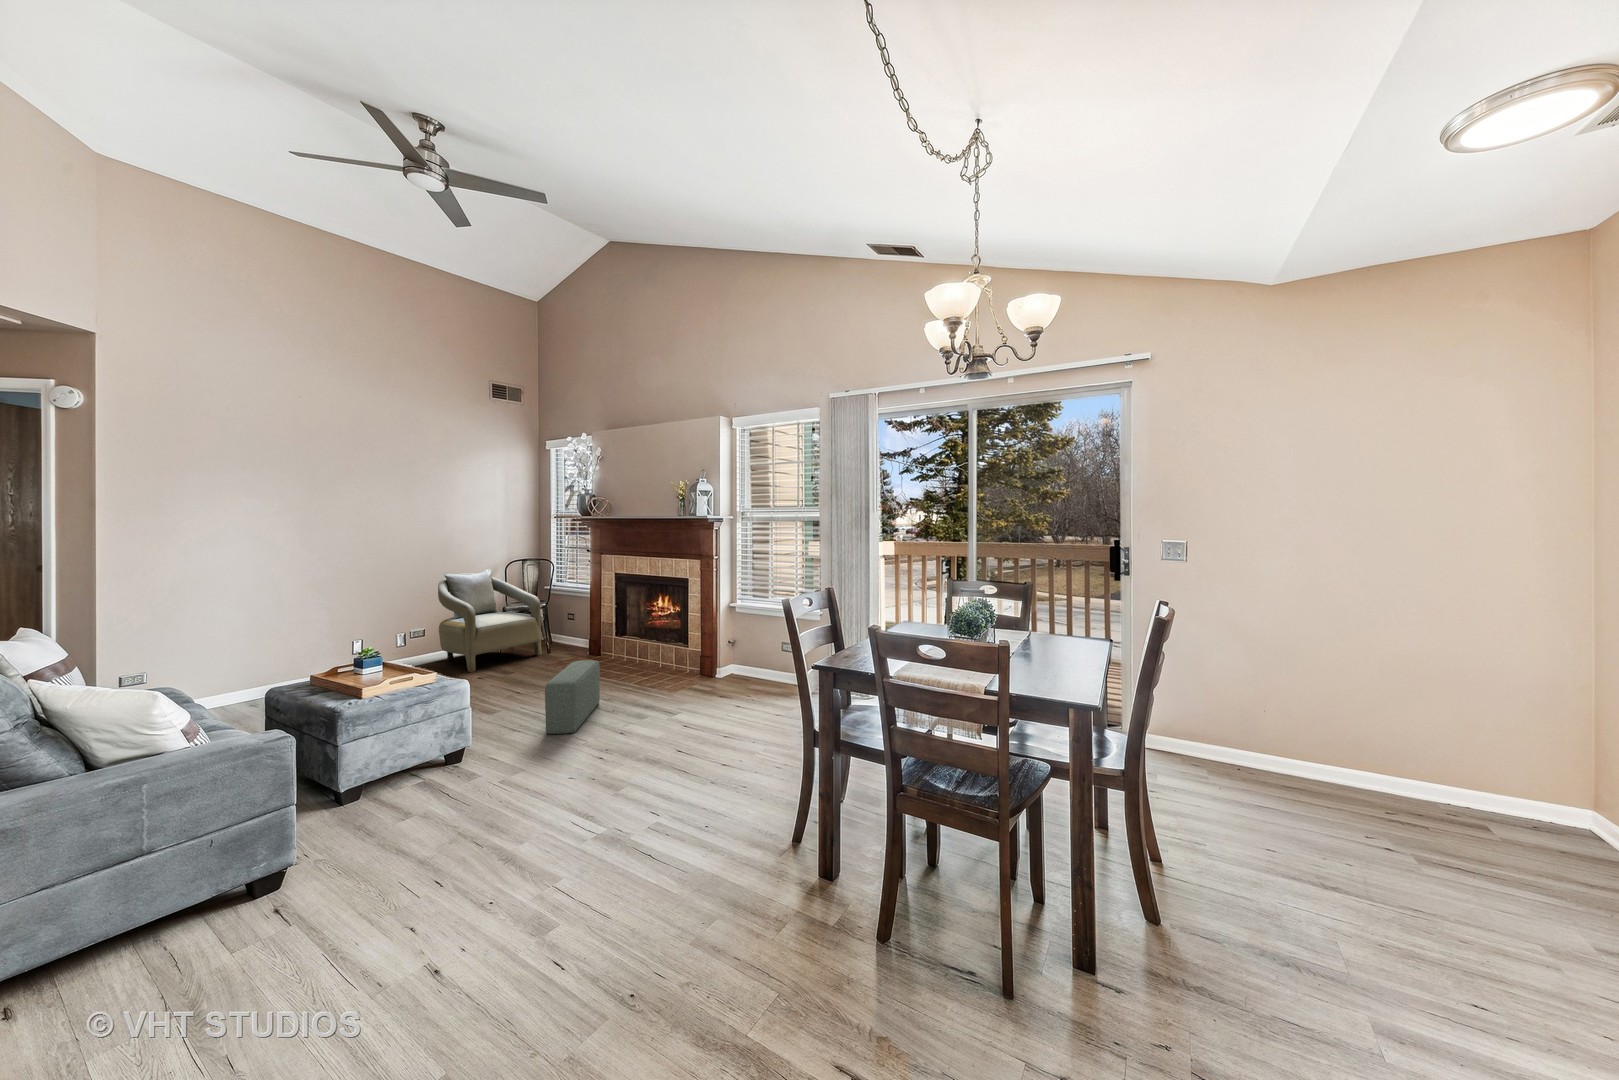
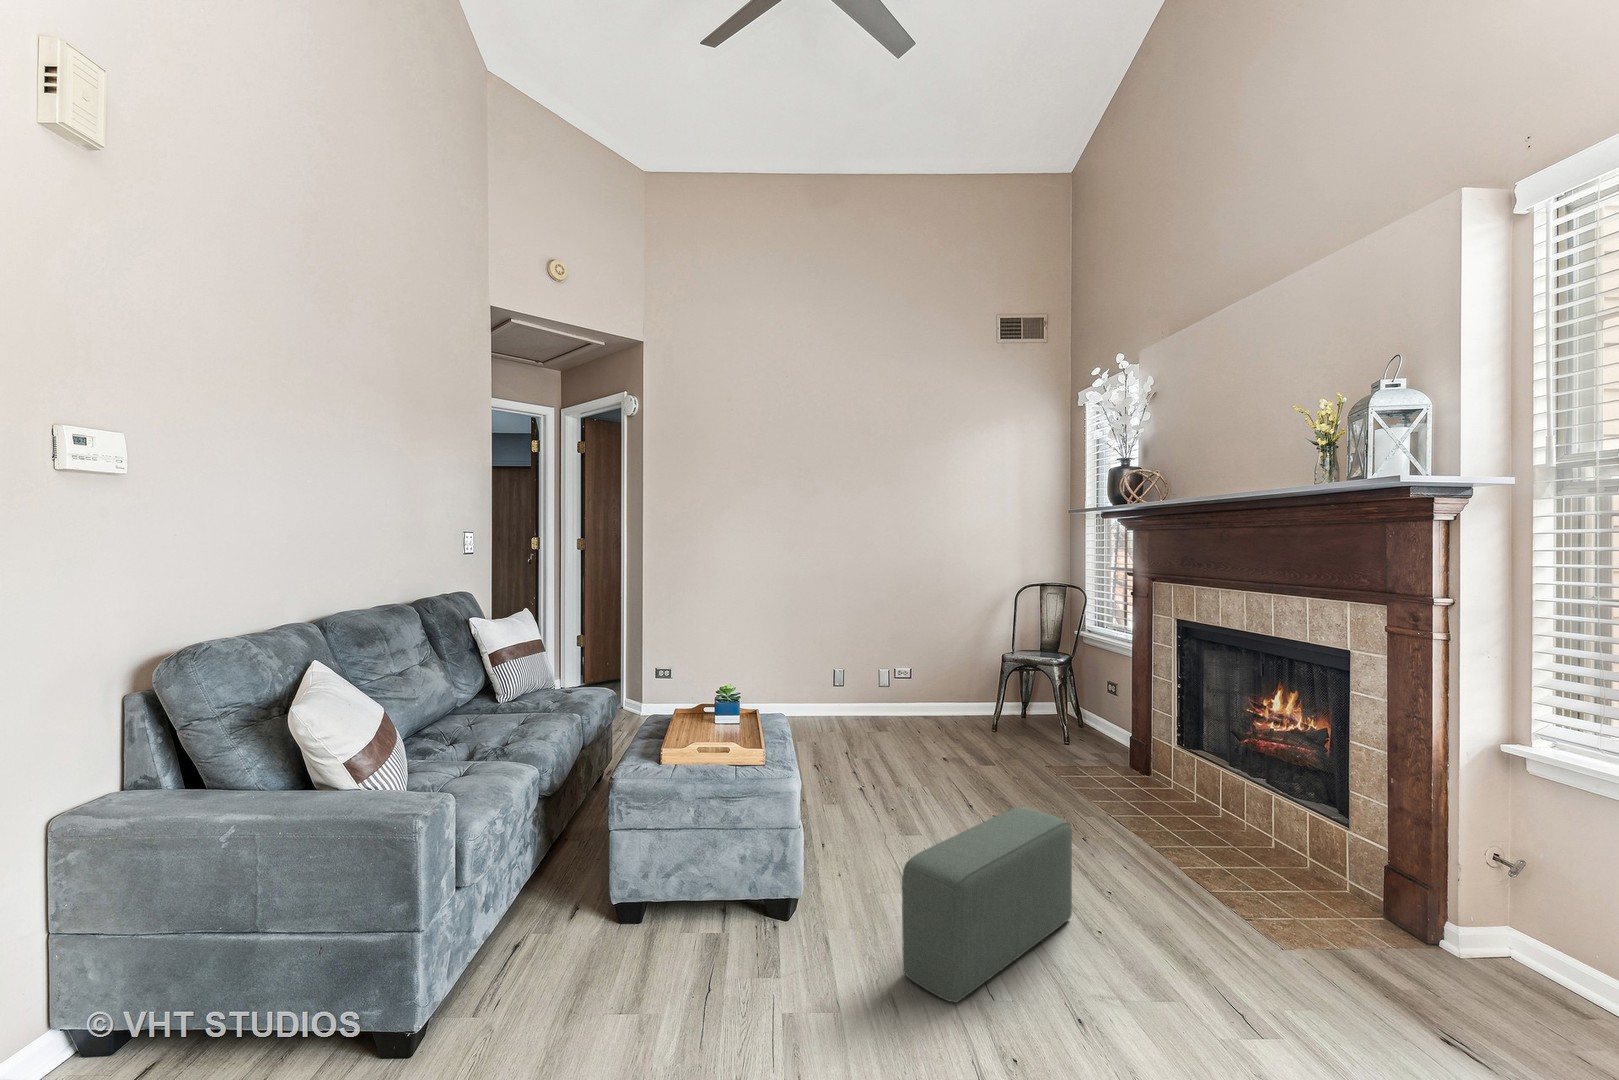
armchair: present [438,569,541,672] -> none [903,595,1048,759]

